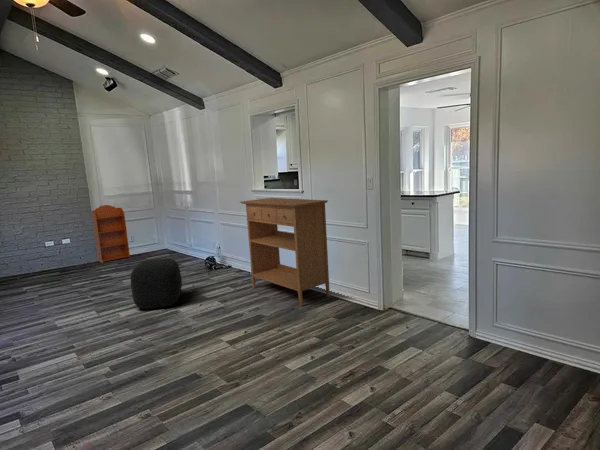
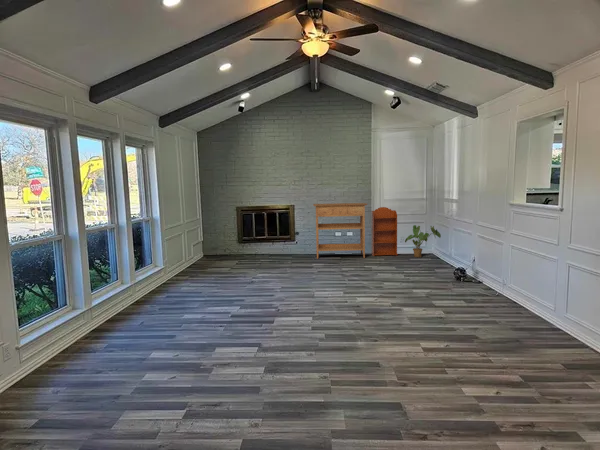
console table: present [240,198,330,306] -> present [313,203,367,259]
house plant: none [137,220,176,255] -> present [405,225,441,257]
ottoman: present [131,258,182,309] -> none [370,259,415,303]

